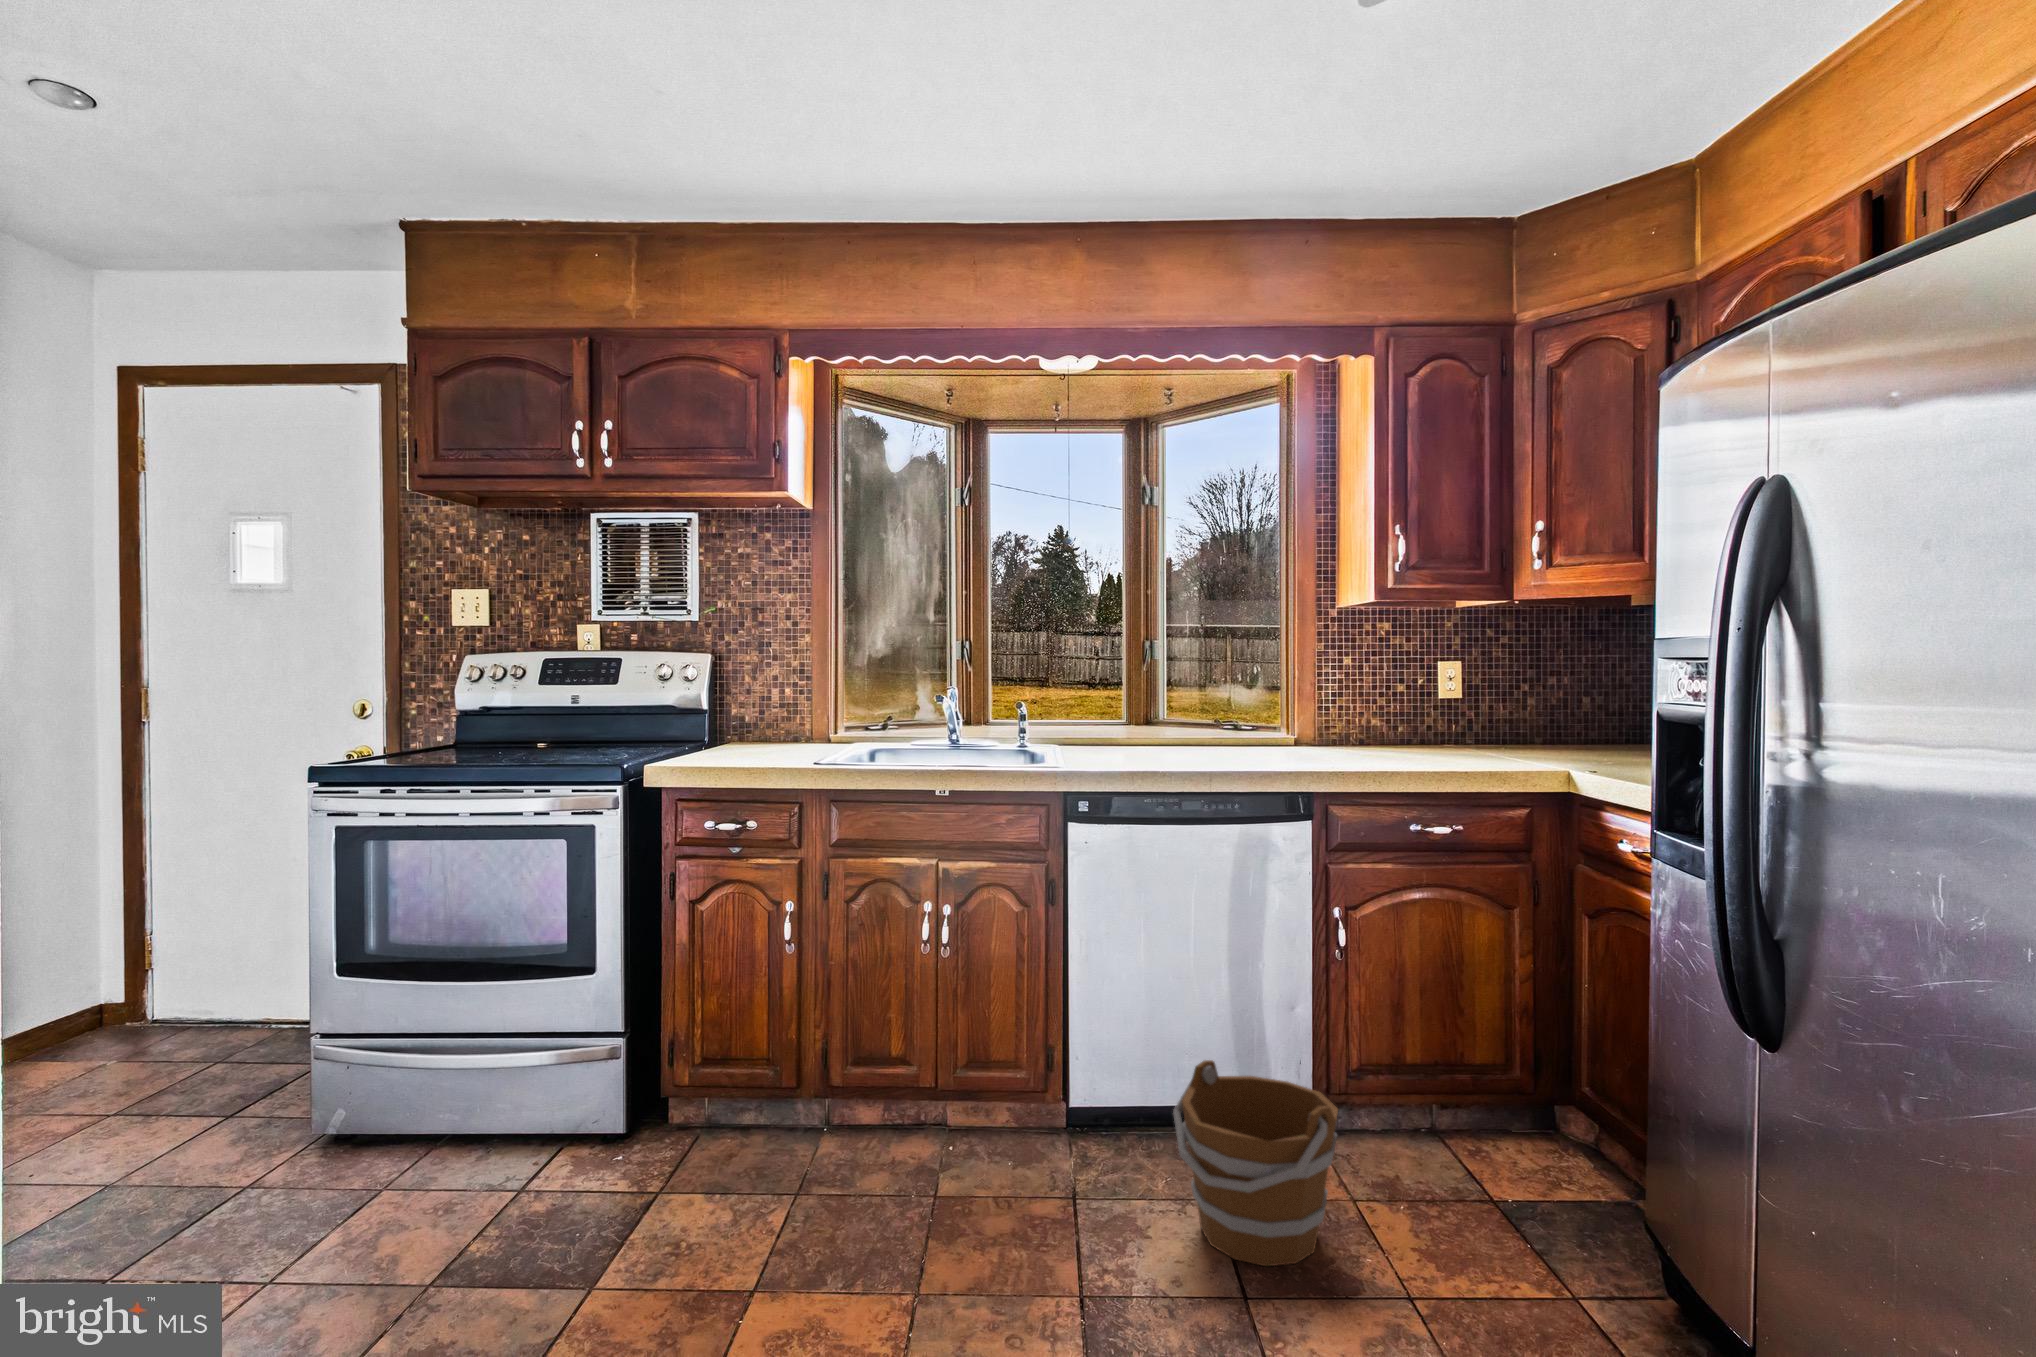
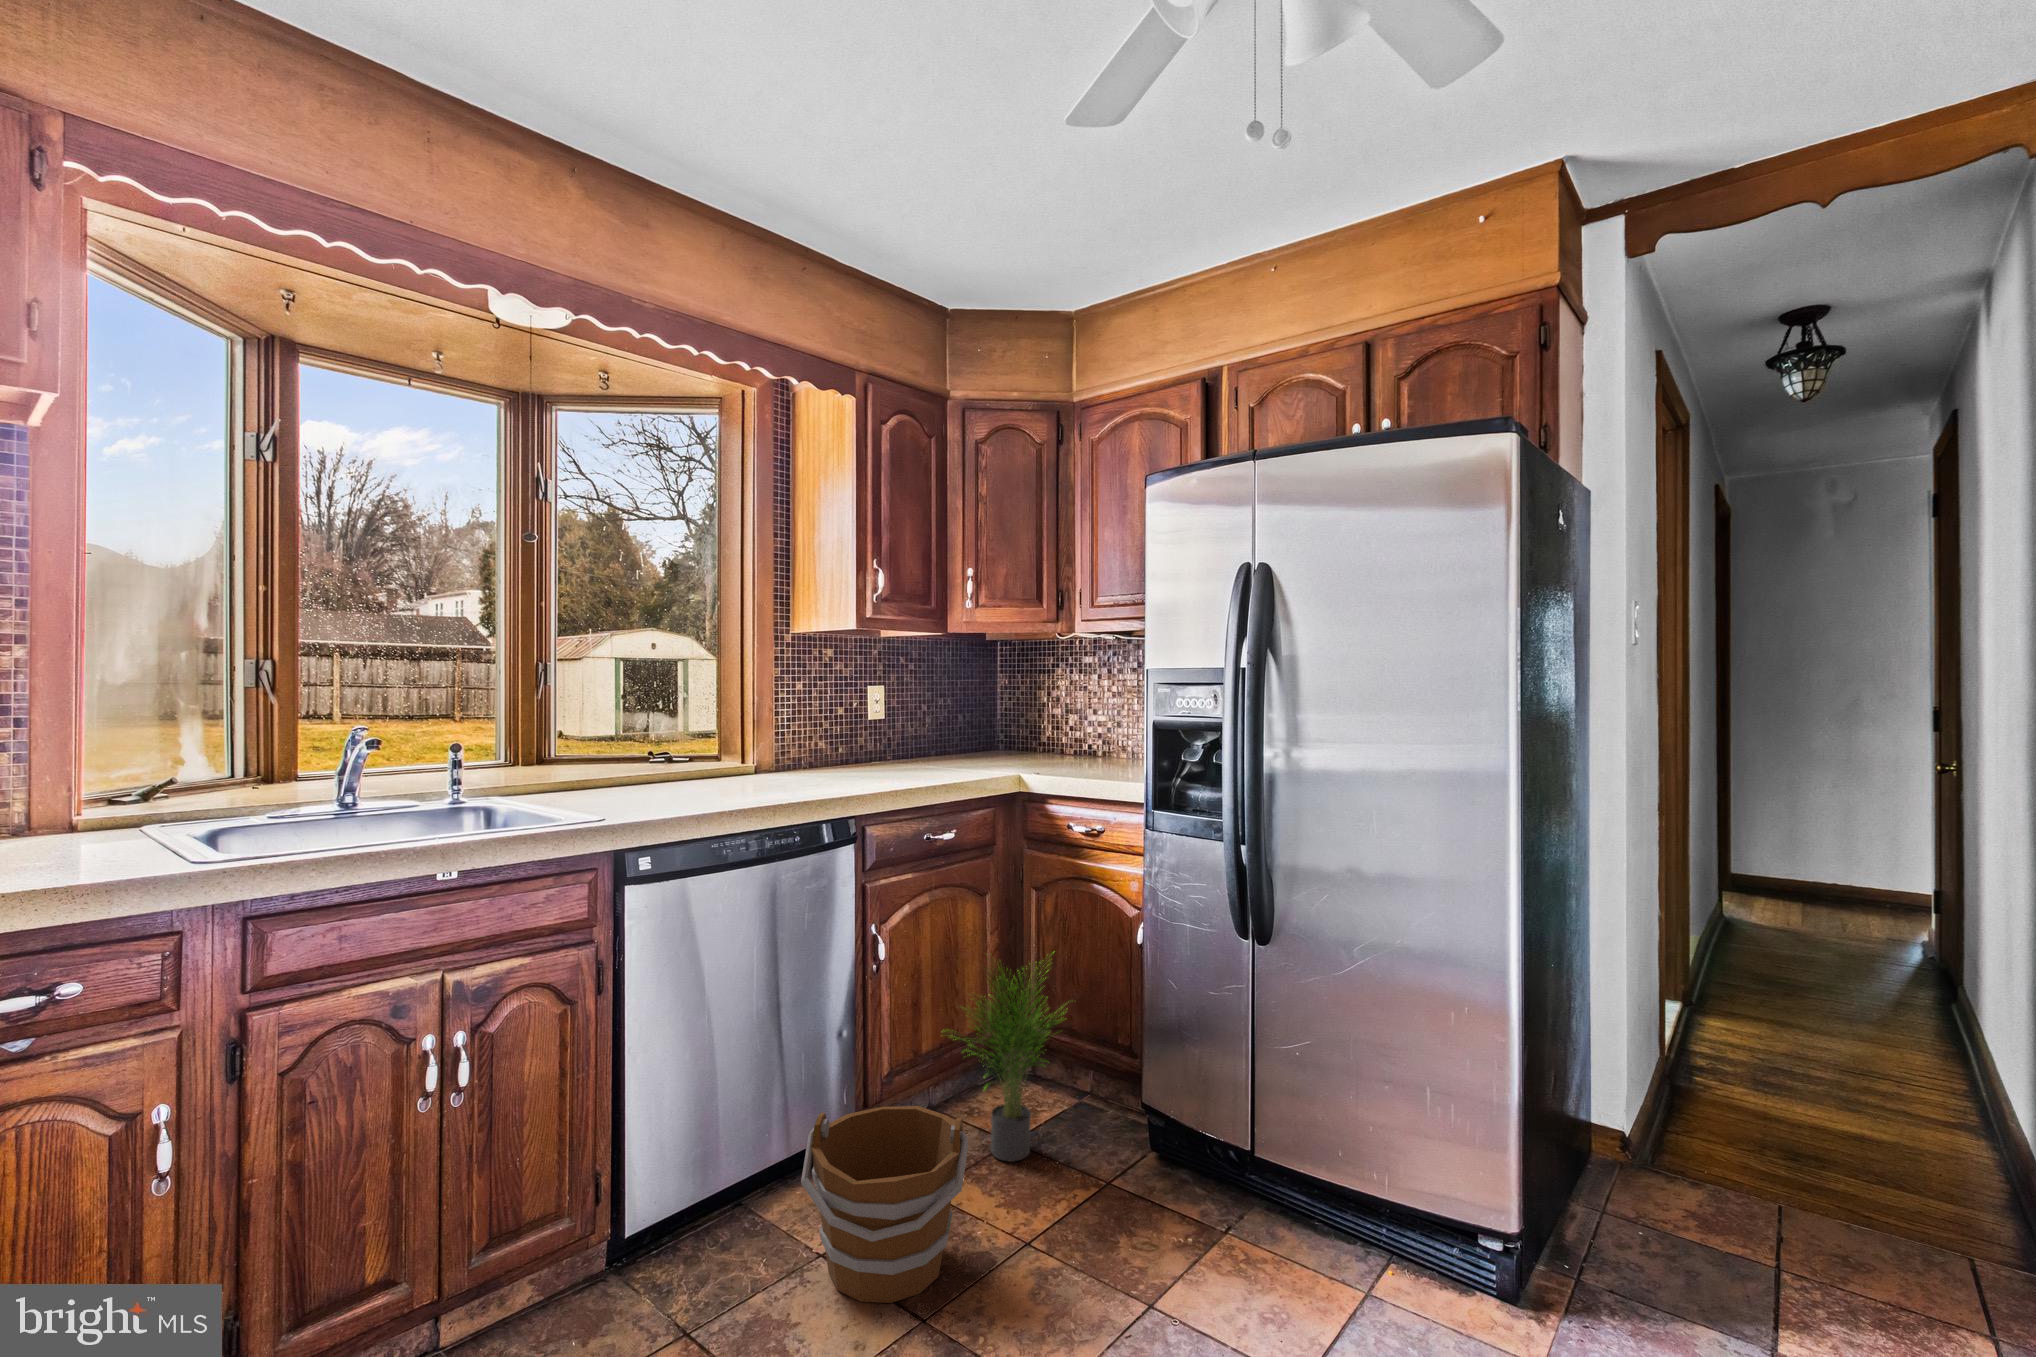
potted plant: none [1380,962,1572,1217] -> present [955,952,1060,1162]

